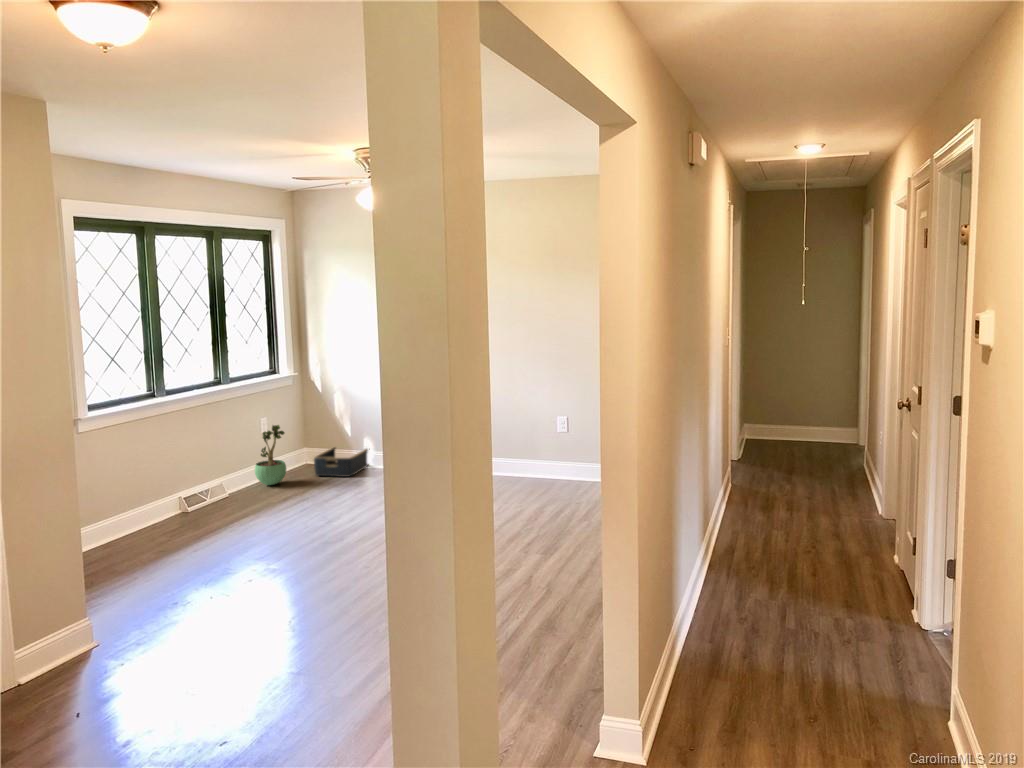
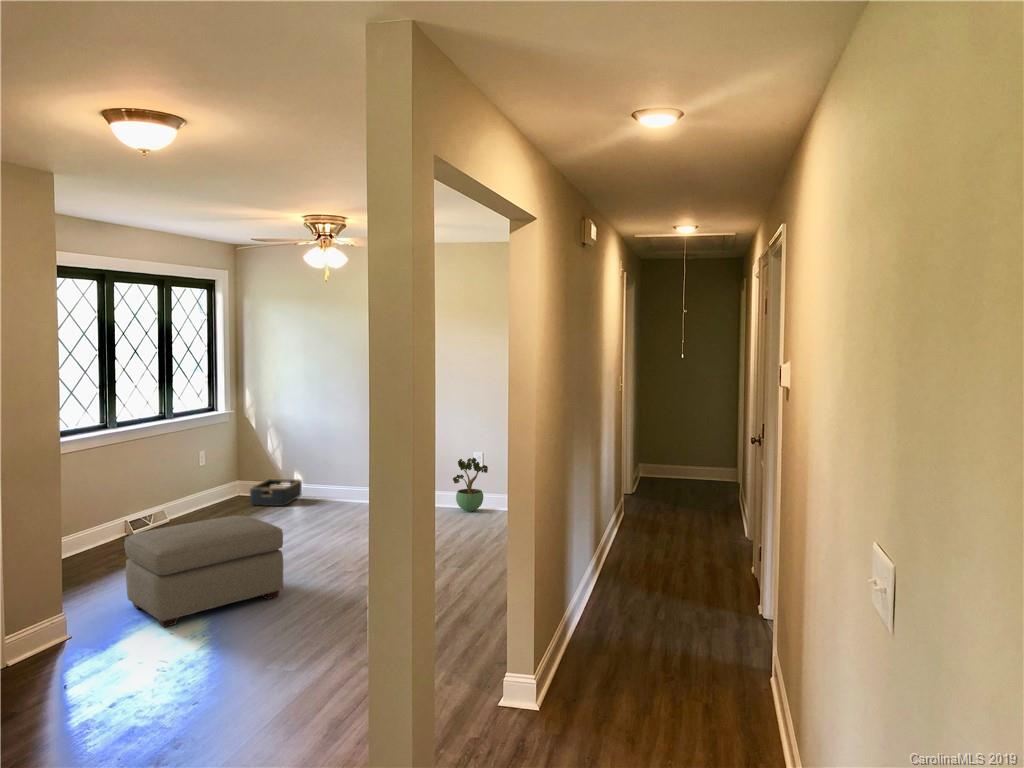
potted plant: present [255,425,286,485] -> present [453,457,488,511]
ottoman: none [167,496,343,627] -> present [124,516,283,627]

